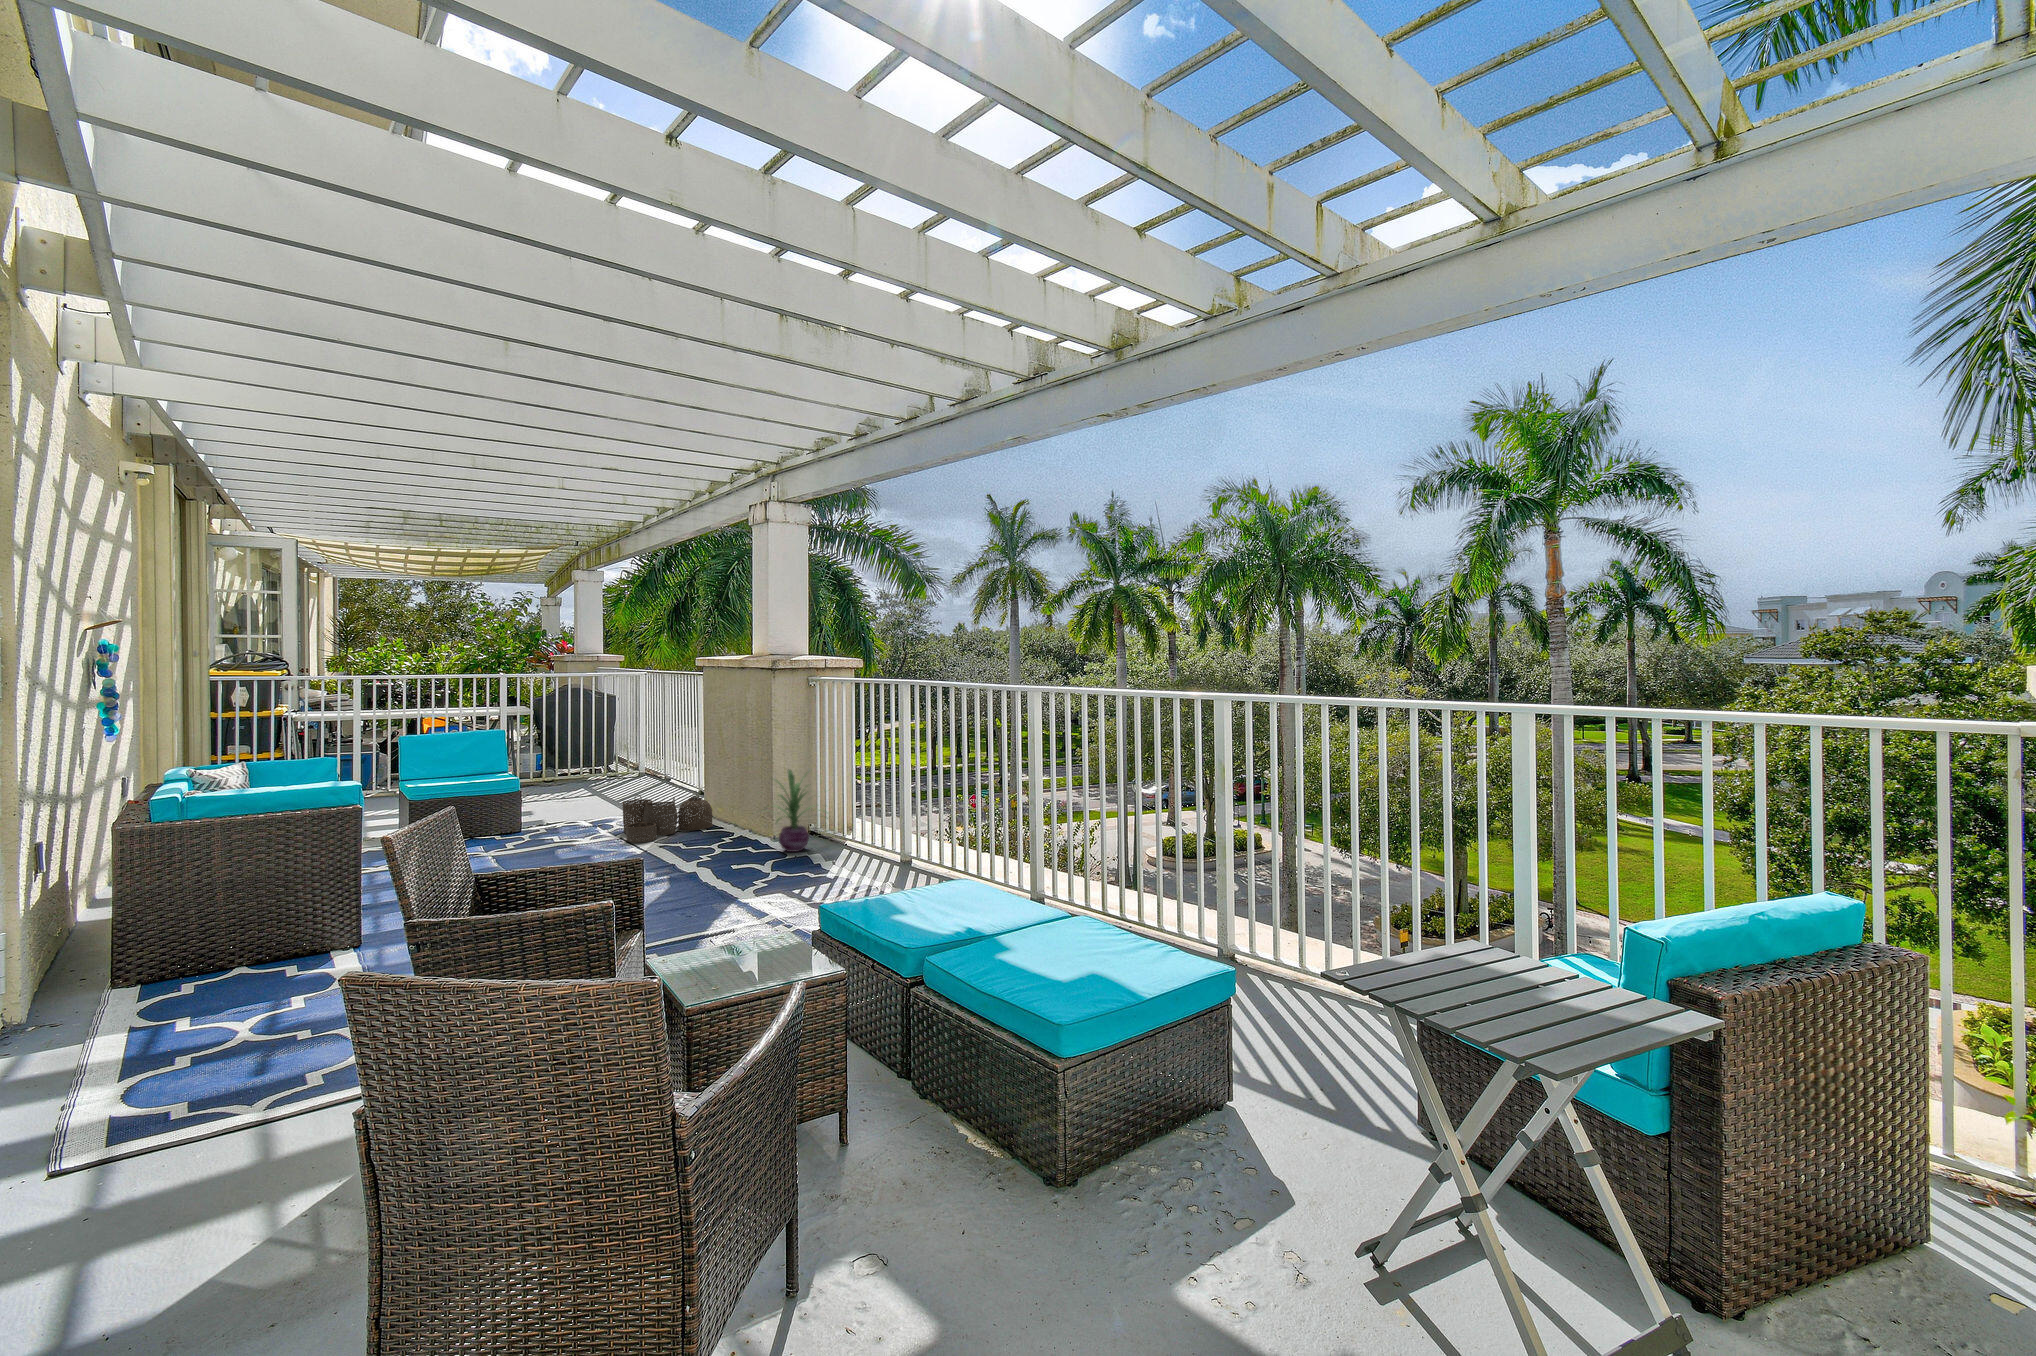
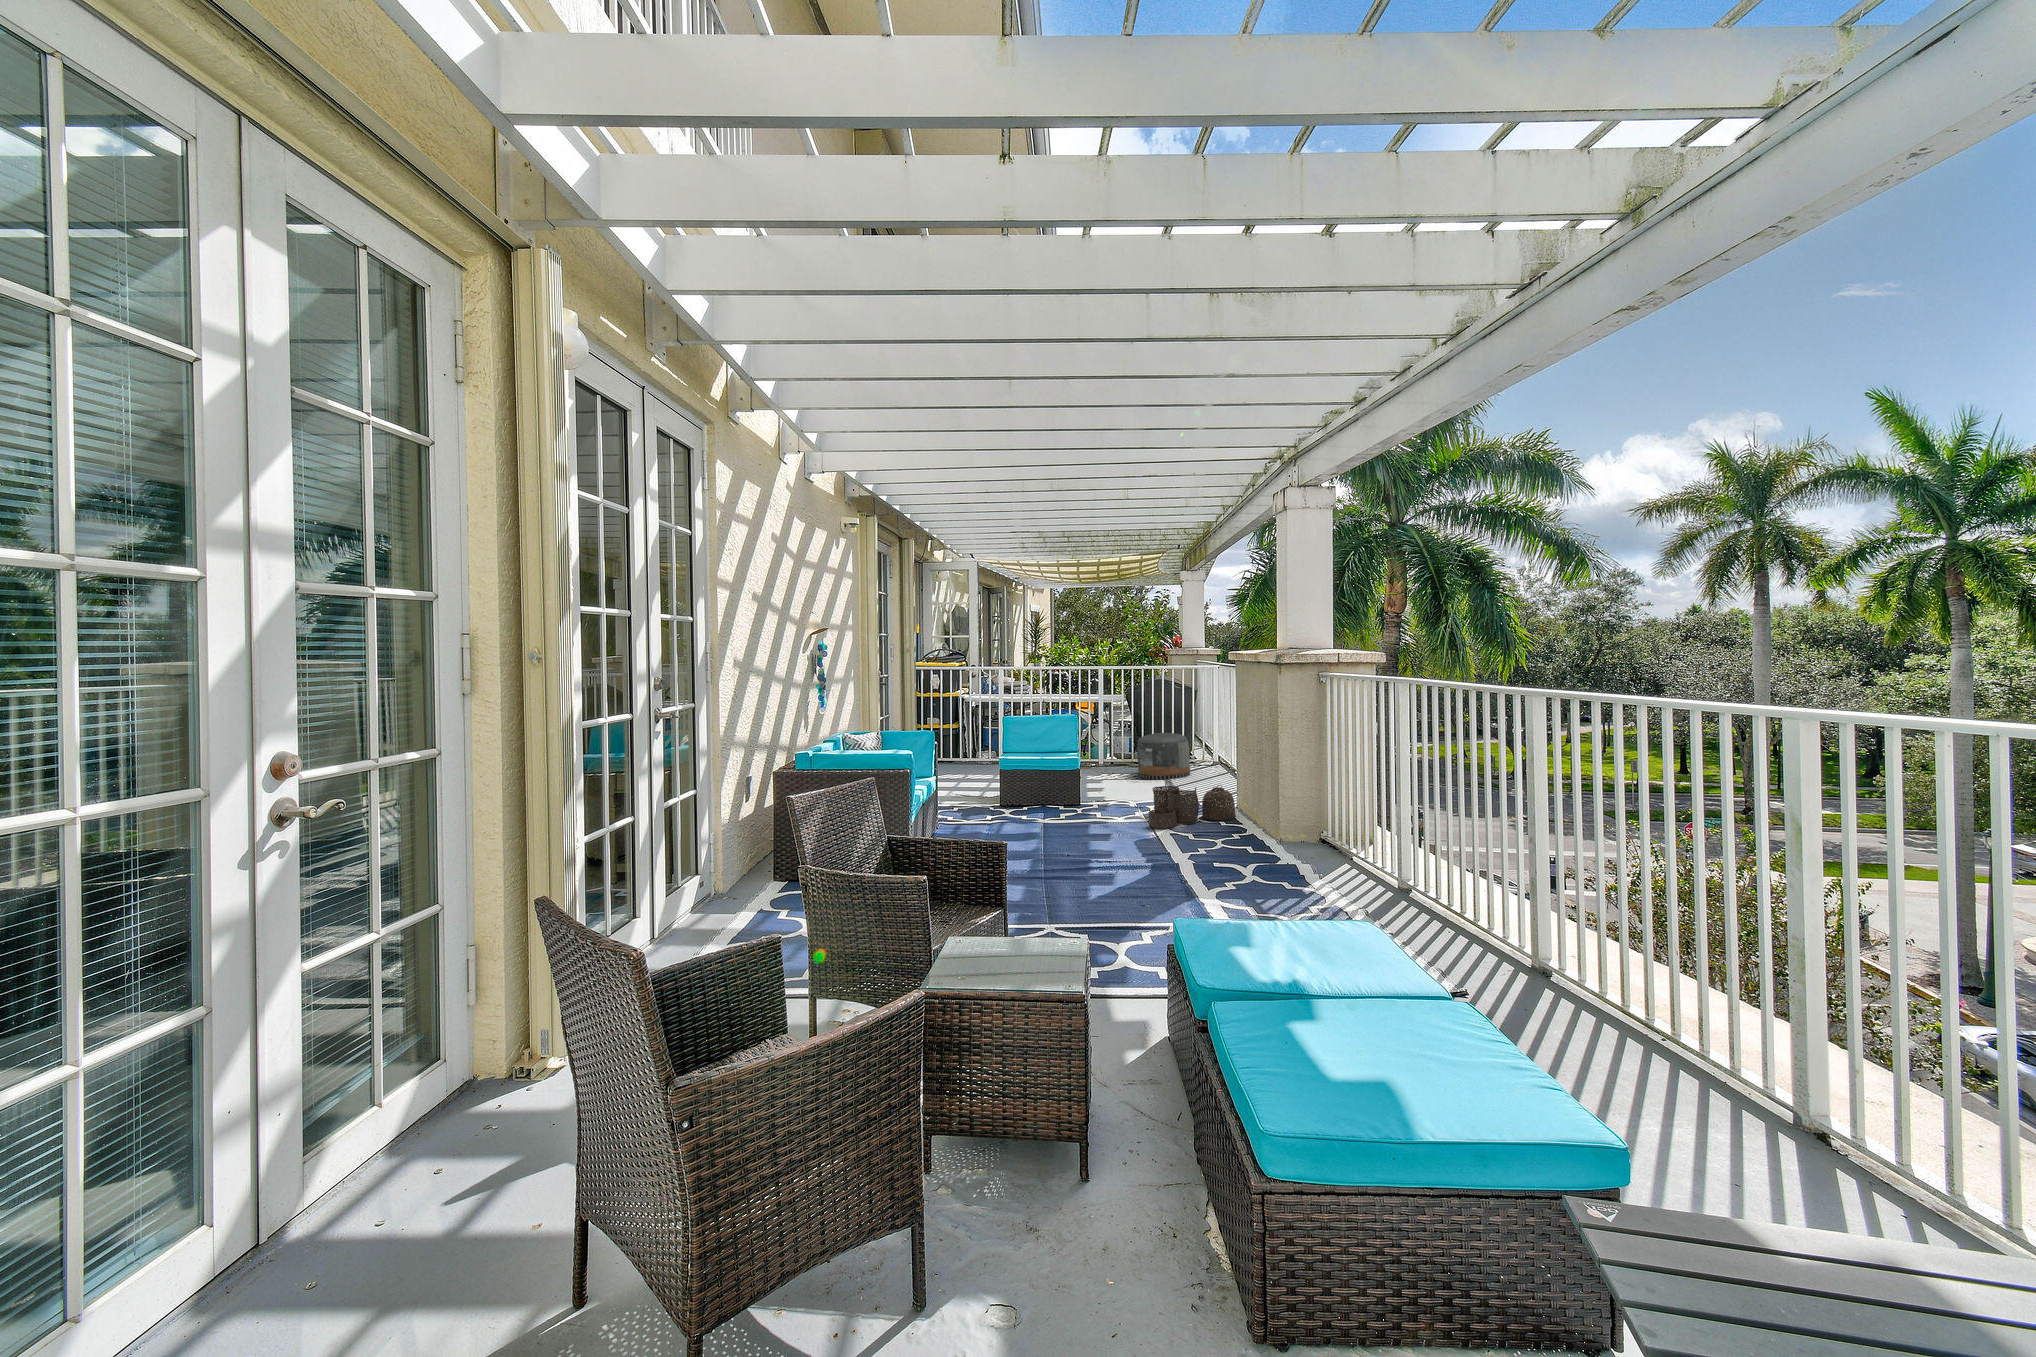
pouf: none [565,749,627,800] -> present [1137,733,1190,780]
decorative plant: present [774,770,814,852] -> none [1240,769,1332,857]

